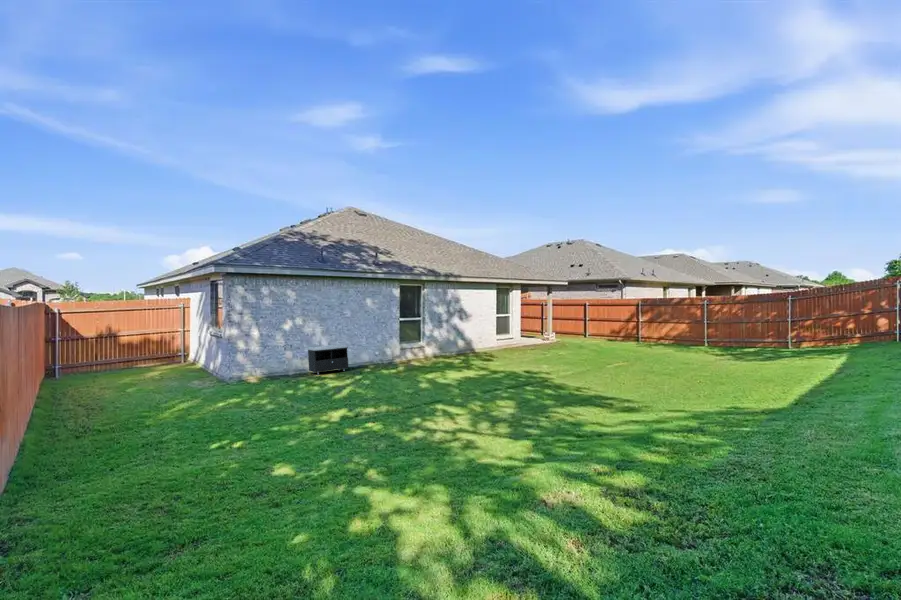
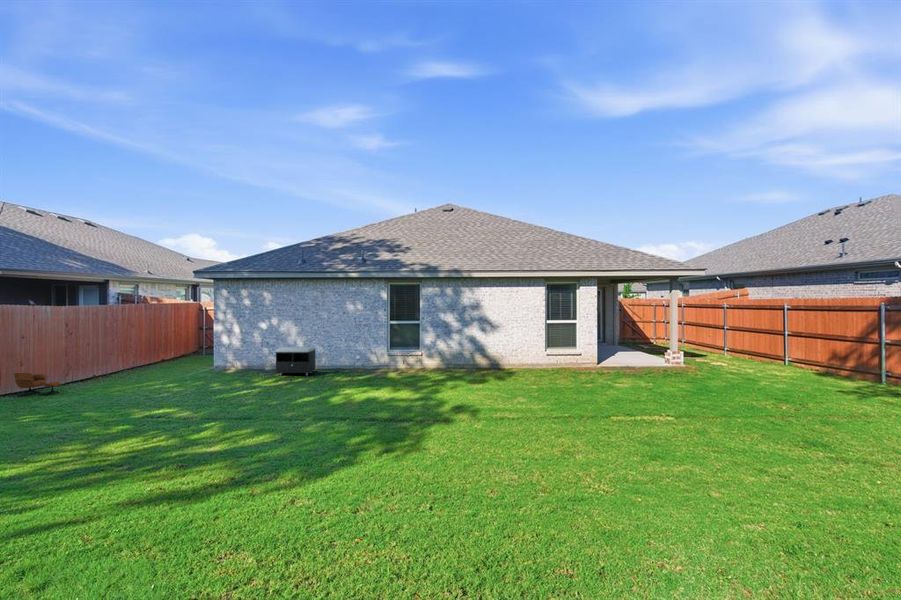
lounge chair: none [30,388,110,432] -> present [13,371,60,396]

